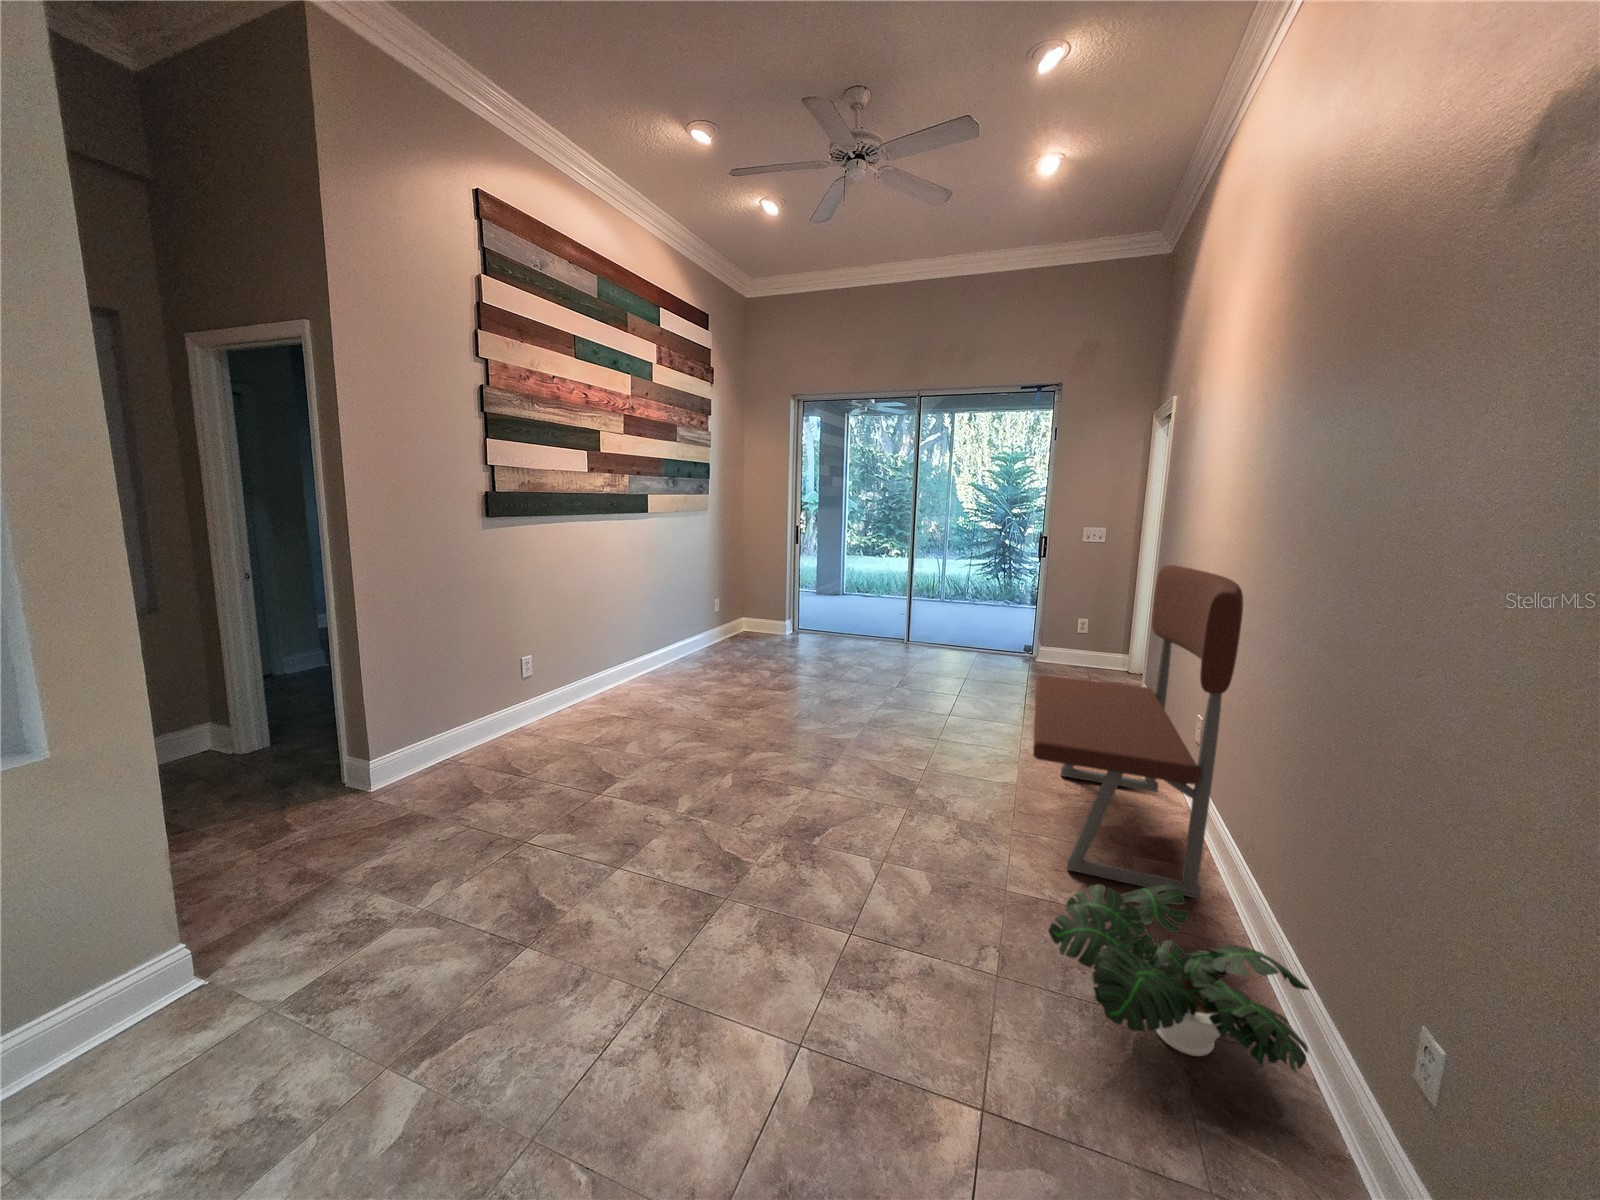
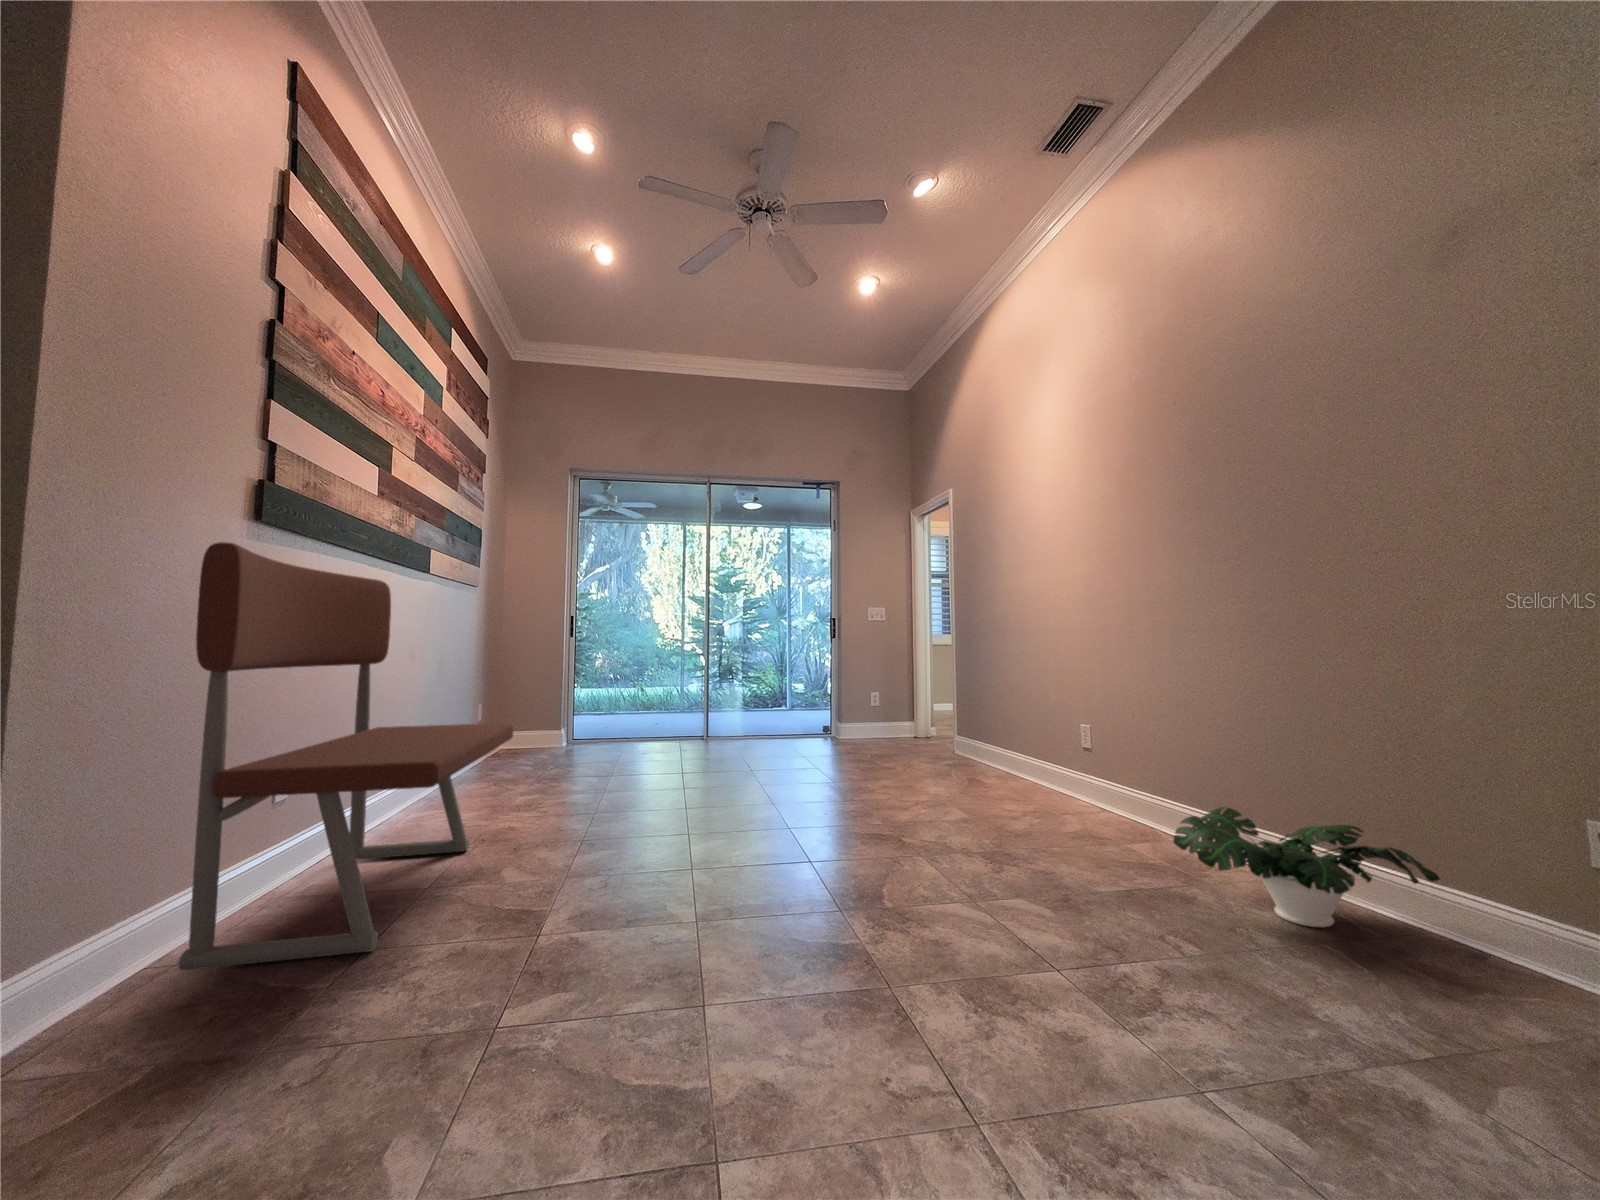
bench: present [1033,565,1243,899] -> present [179,542,513,970]

